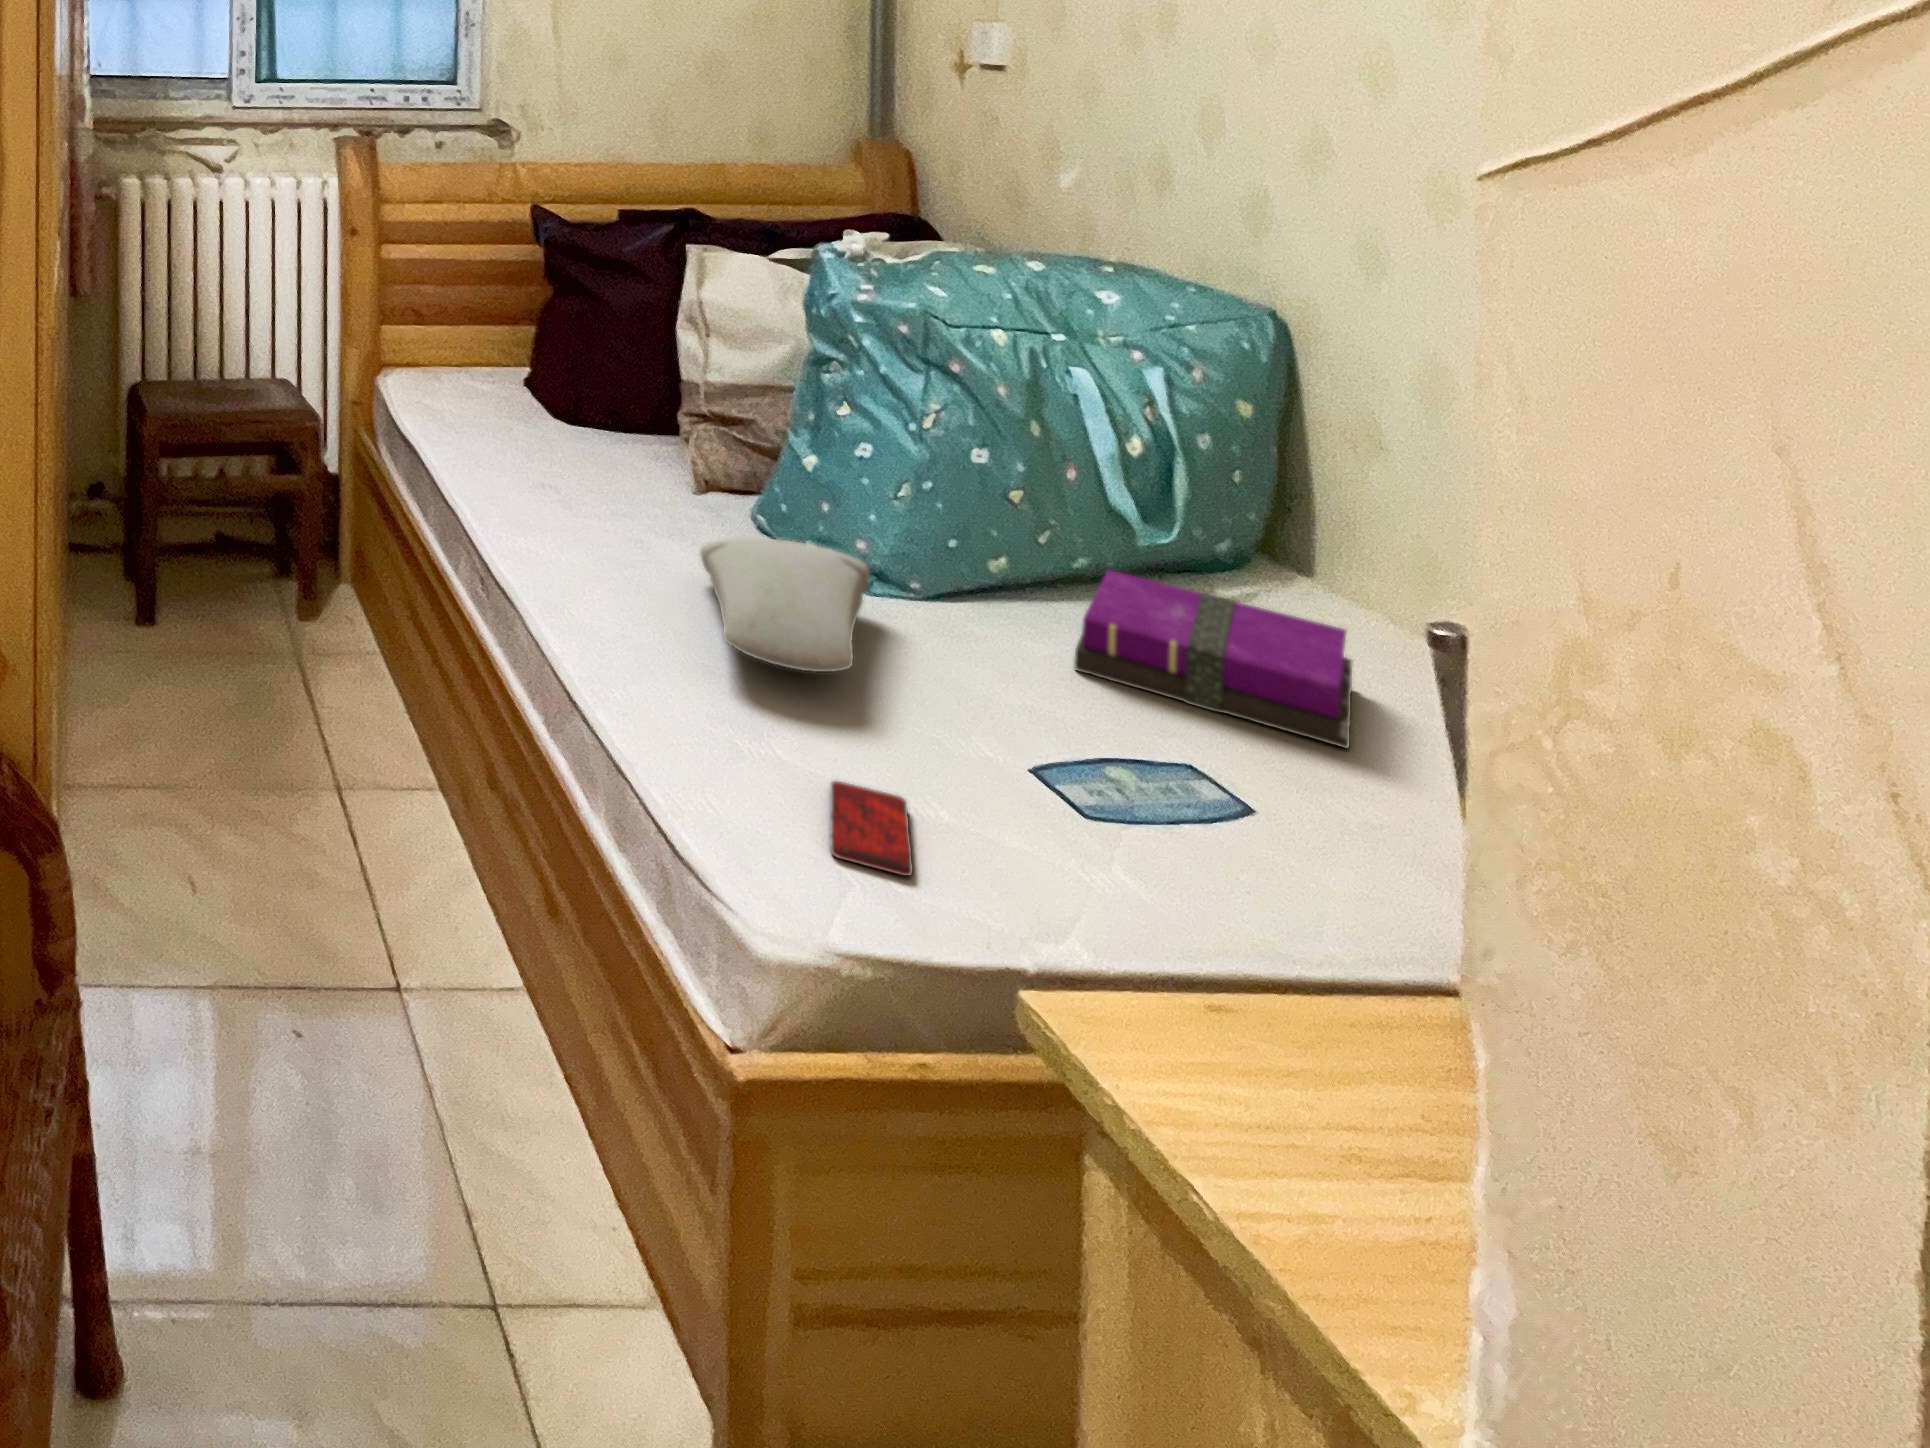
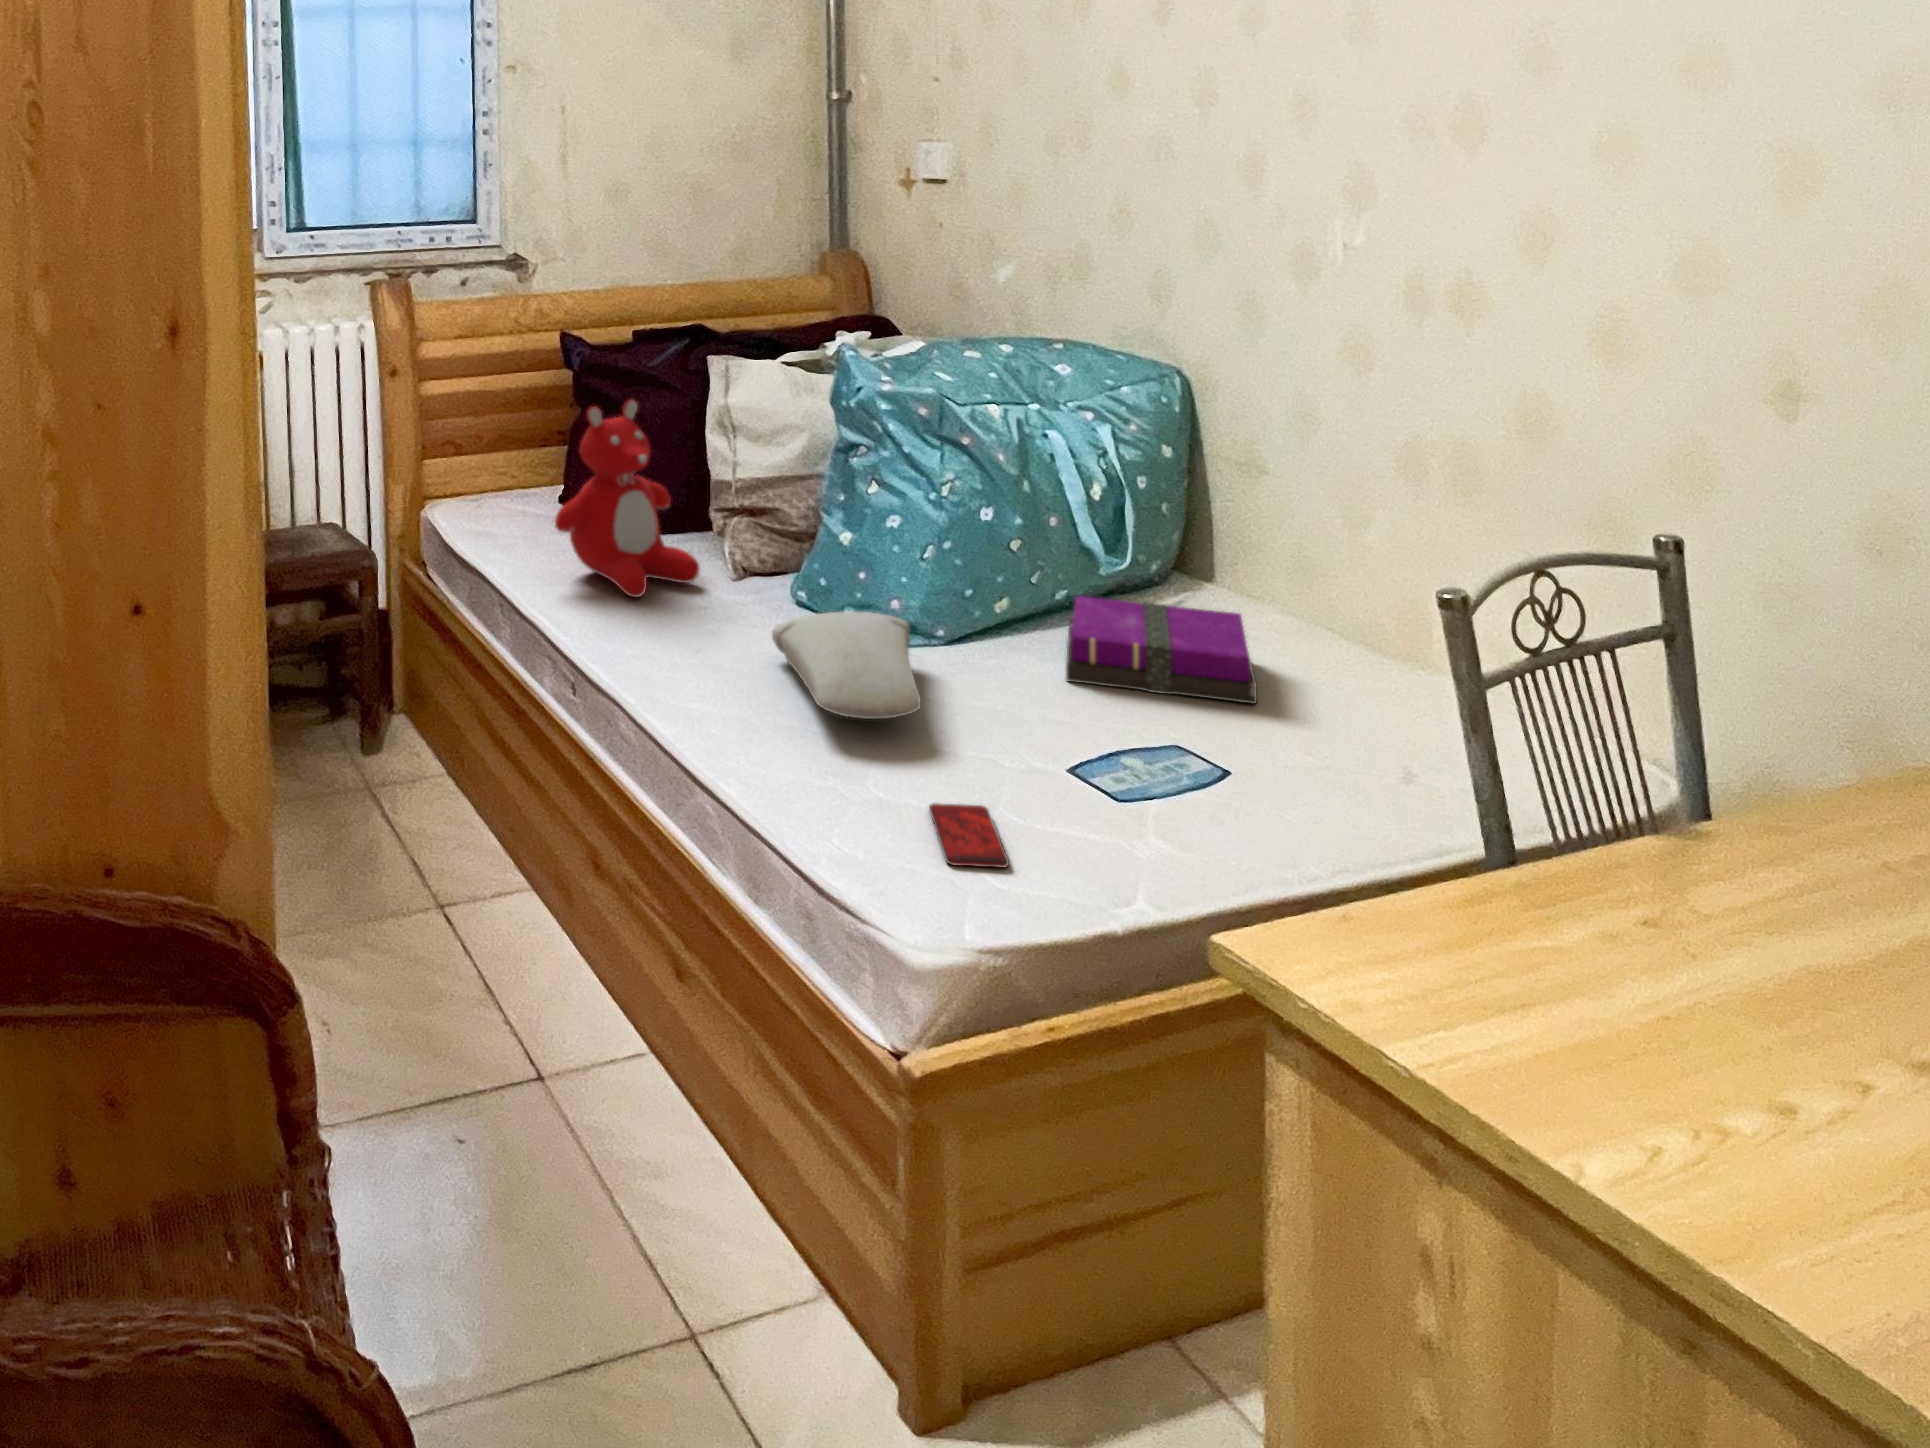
teddy bear: none [486,277,646,488] -> present [555,399,700,597]

